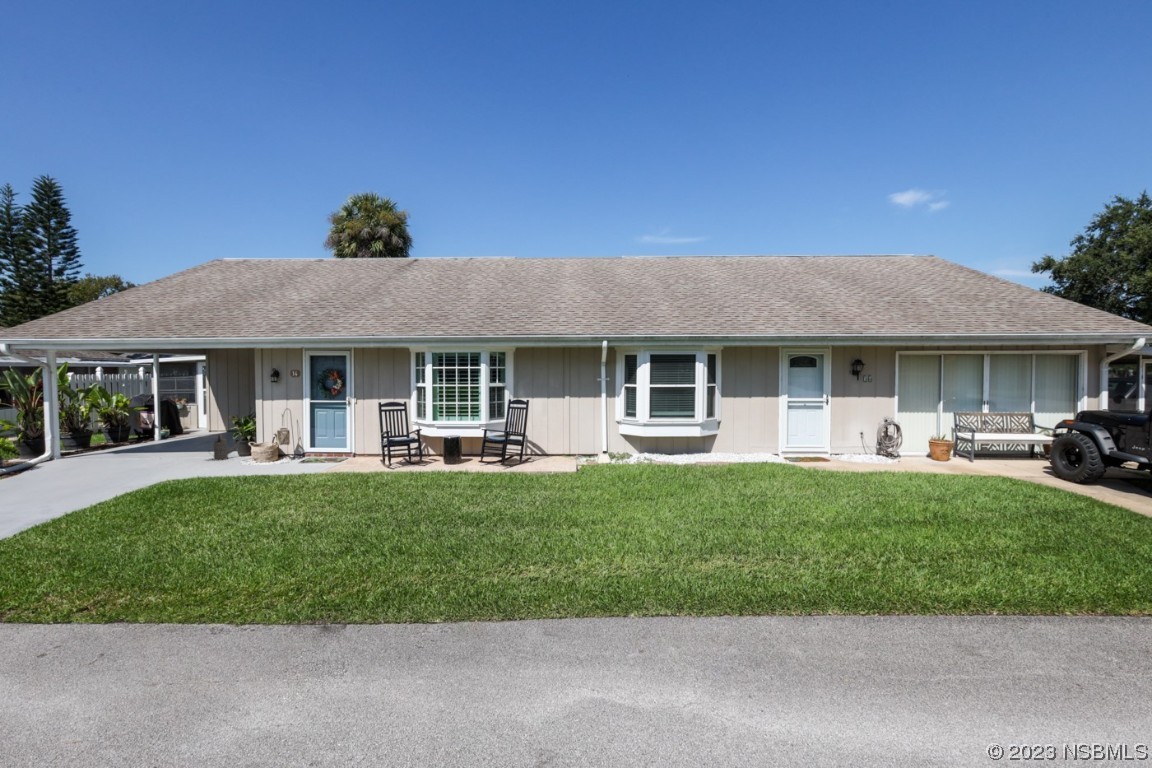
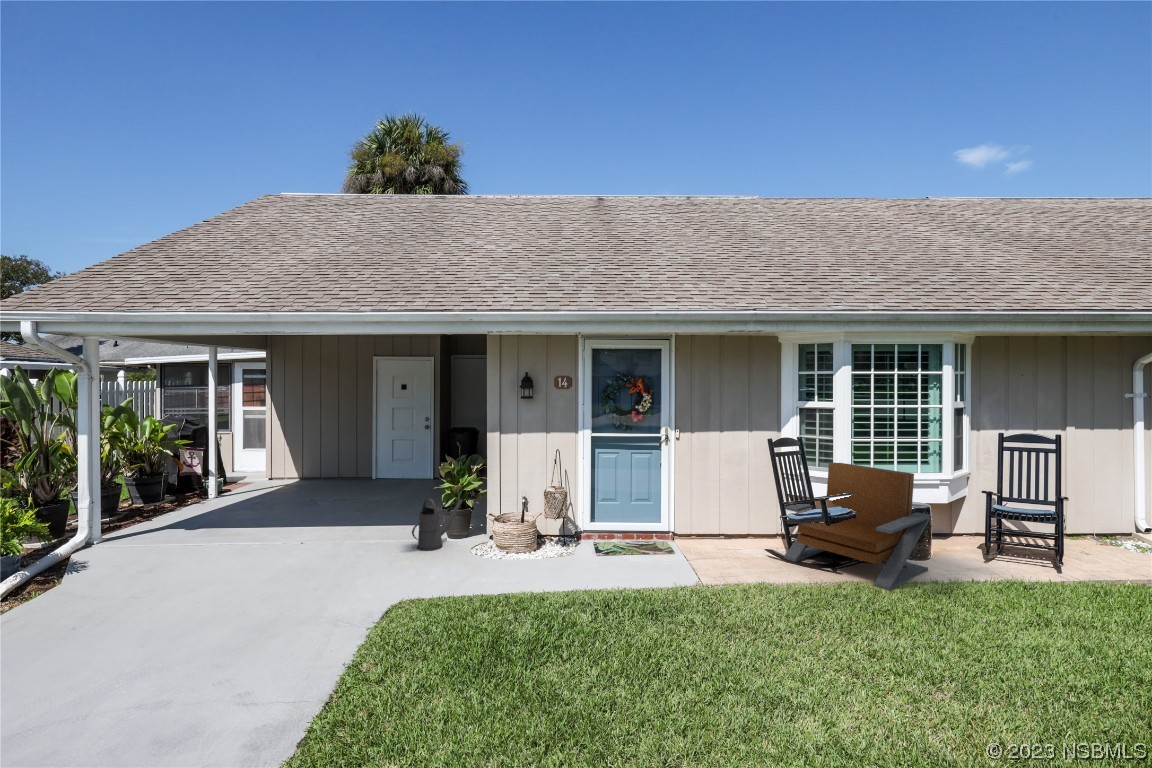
lounge chair: none [387,415,446,471] -> present [784,462,931,591]

